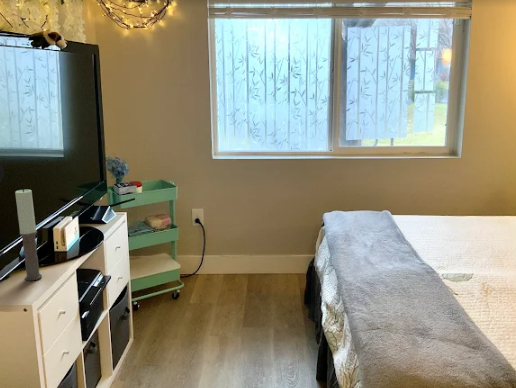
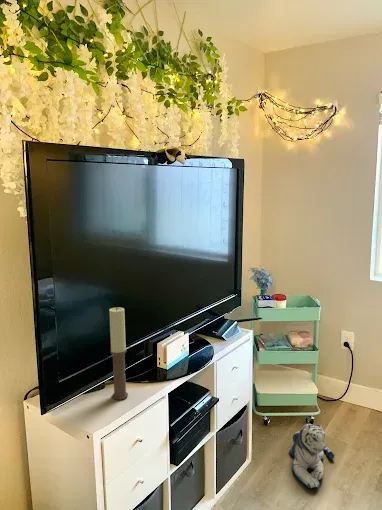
plush toy: none [165,290,205,343] -> present [289,424,334,488]

